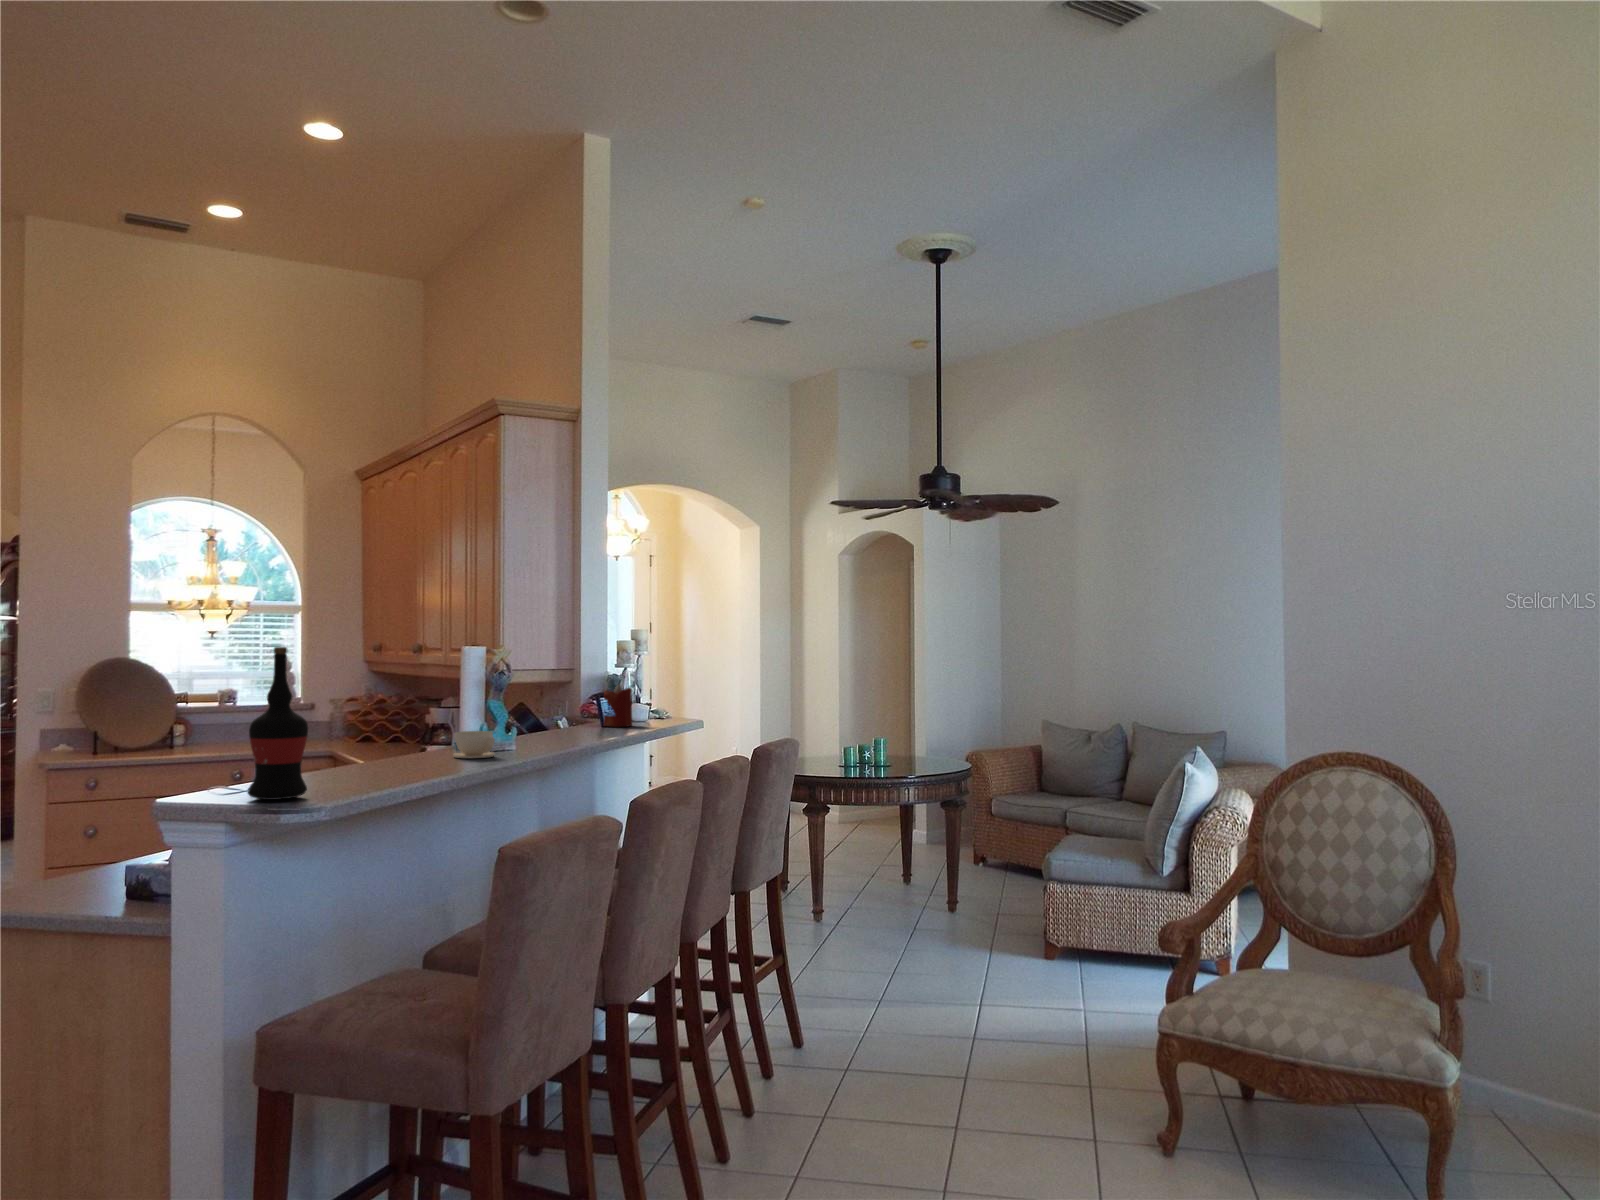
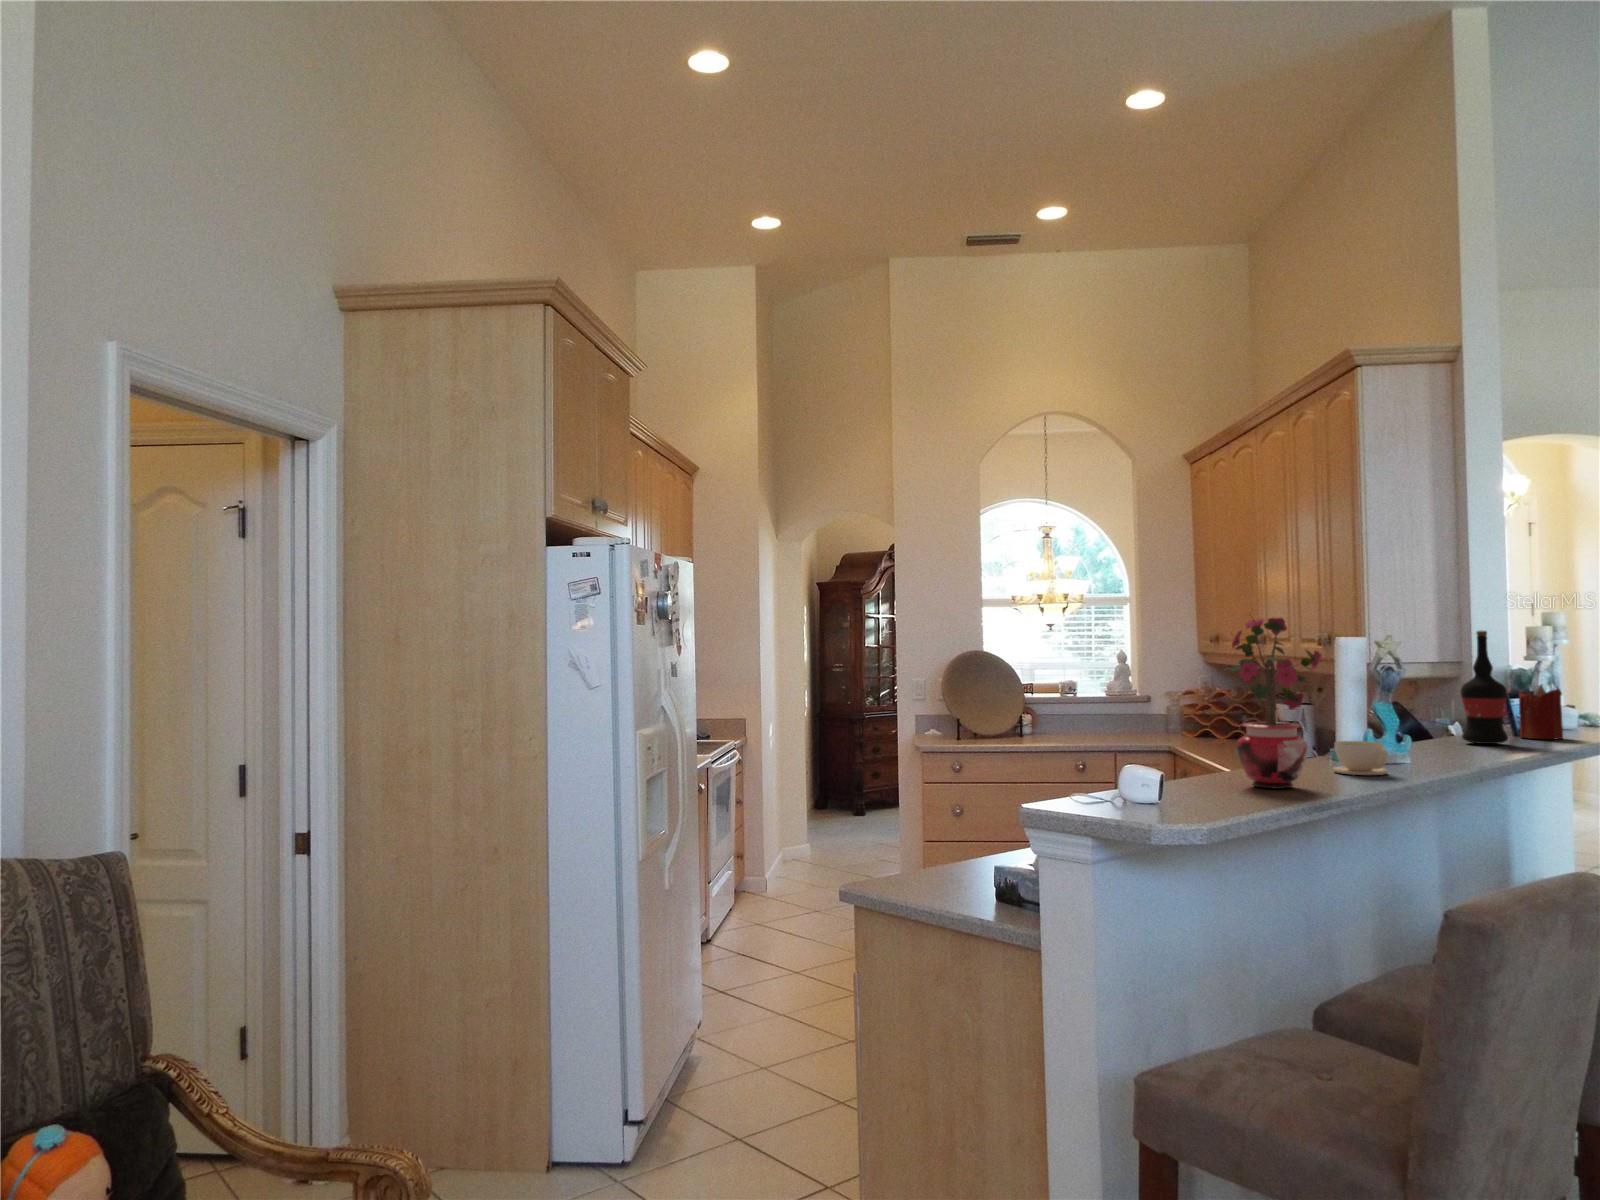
potted plant: none [359,623,447,772] -> present [1230,614,1325,789]
wine bottle: present [248,647,308,800] -> present [1461,631,1508,744]

